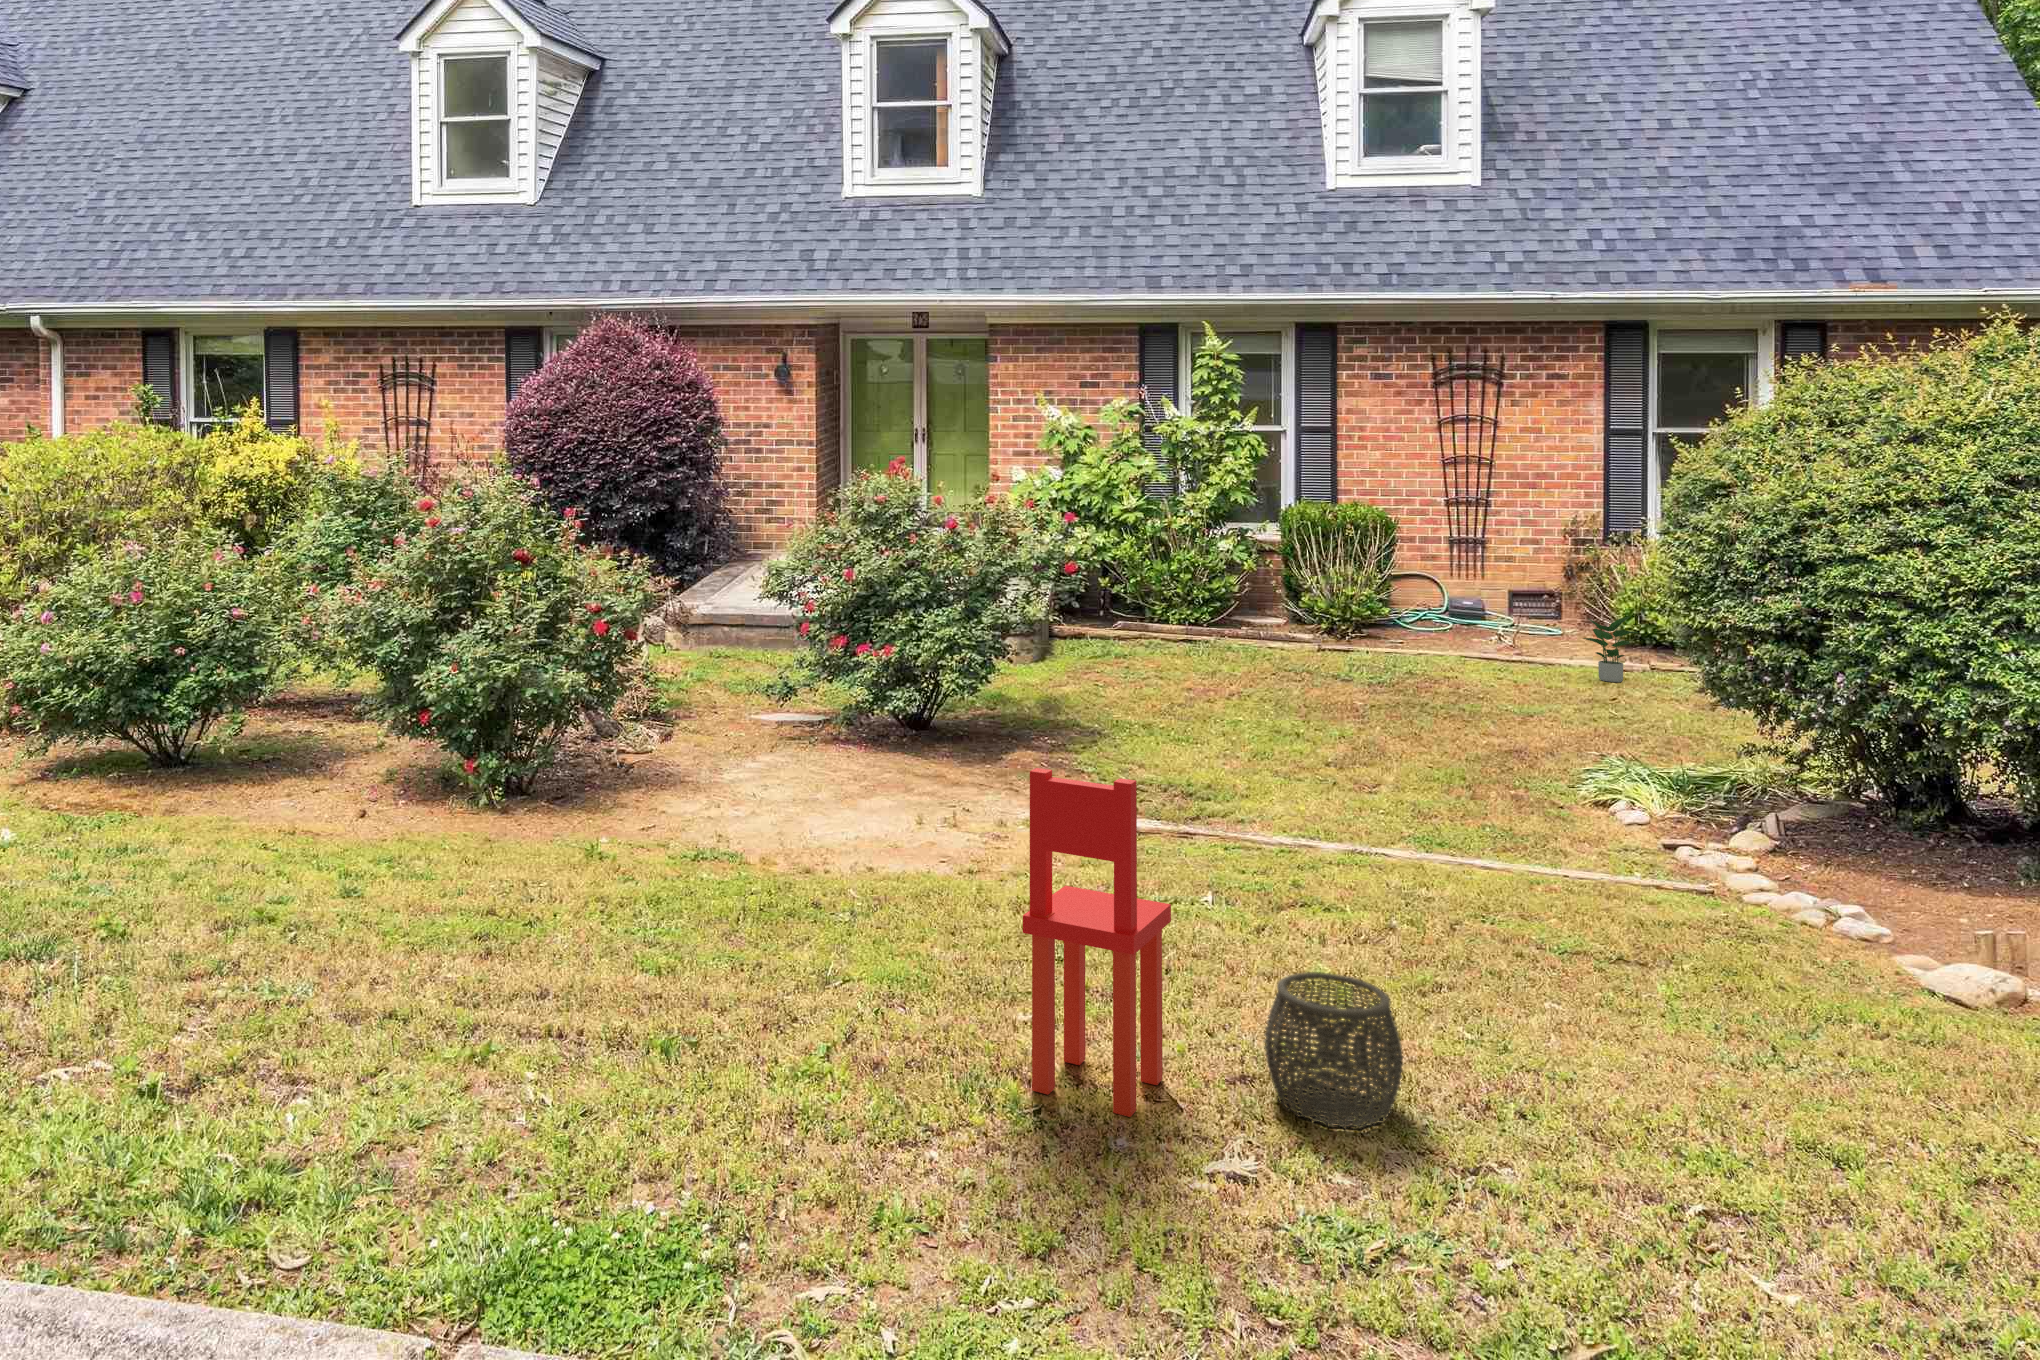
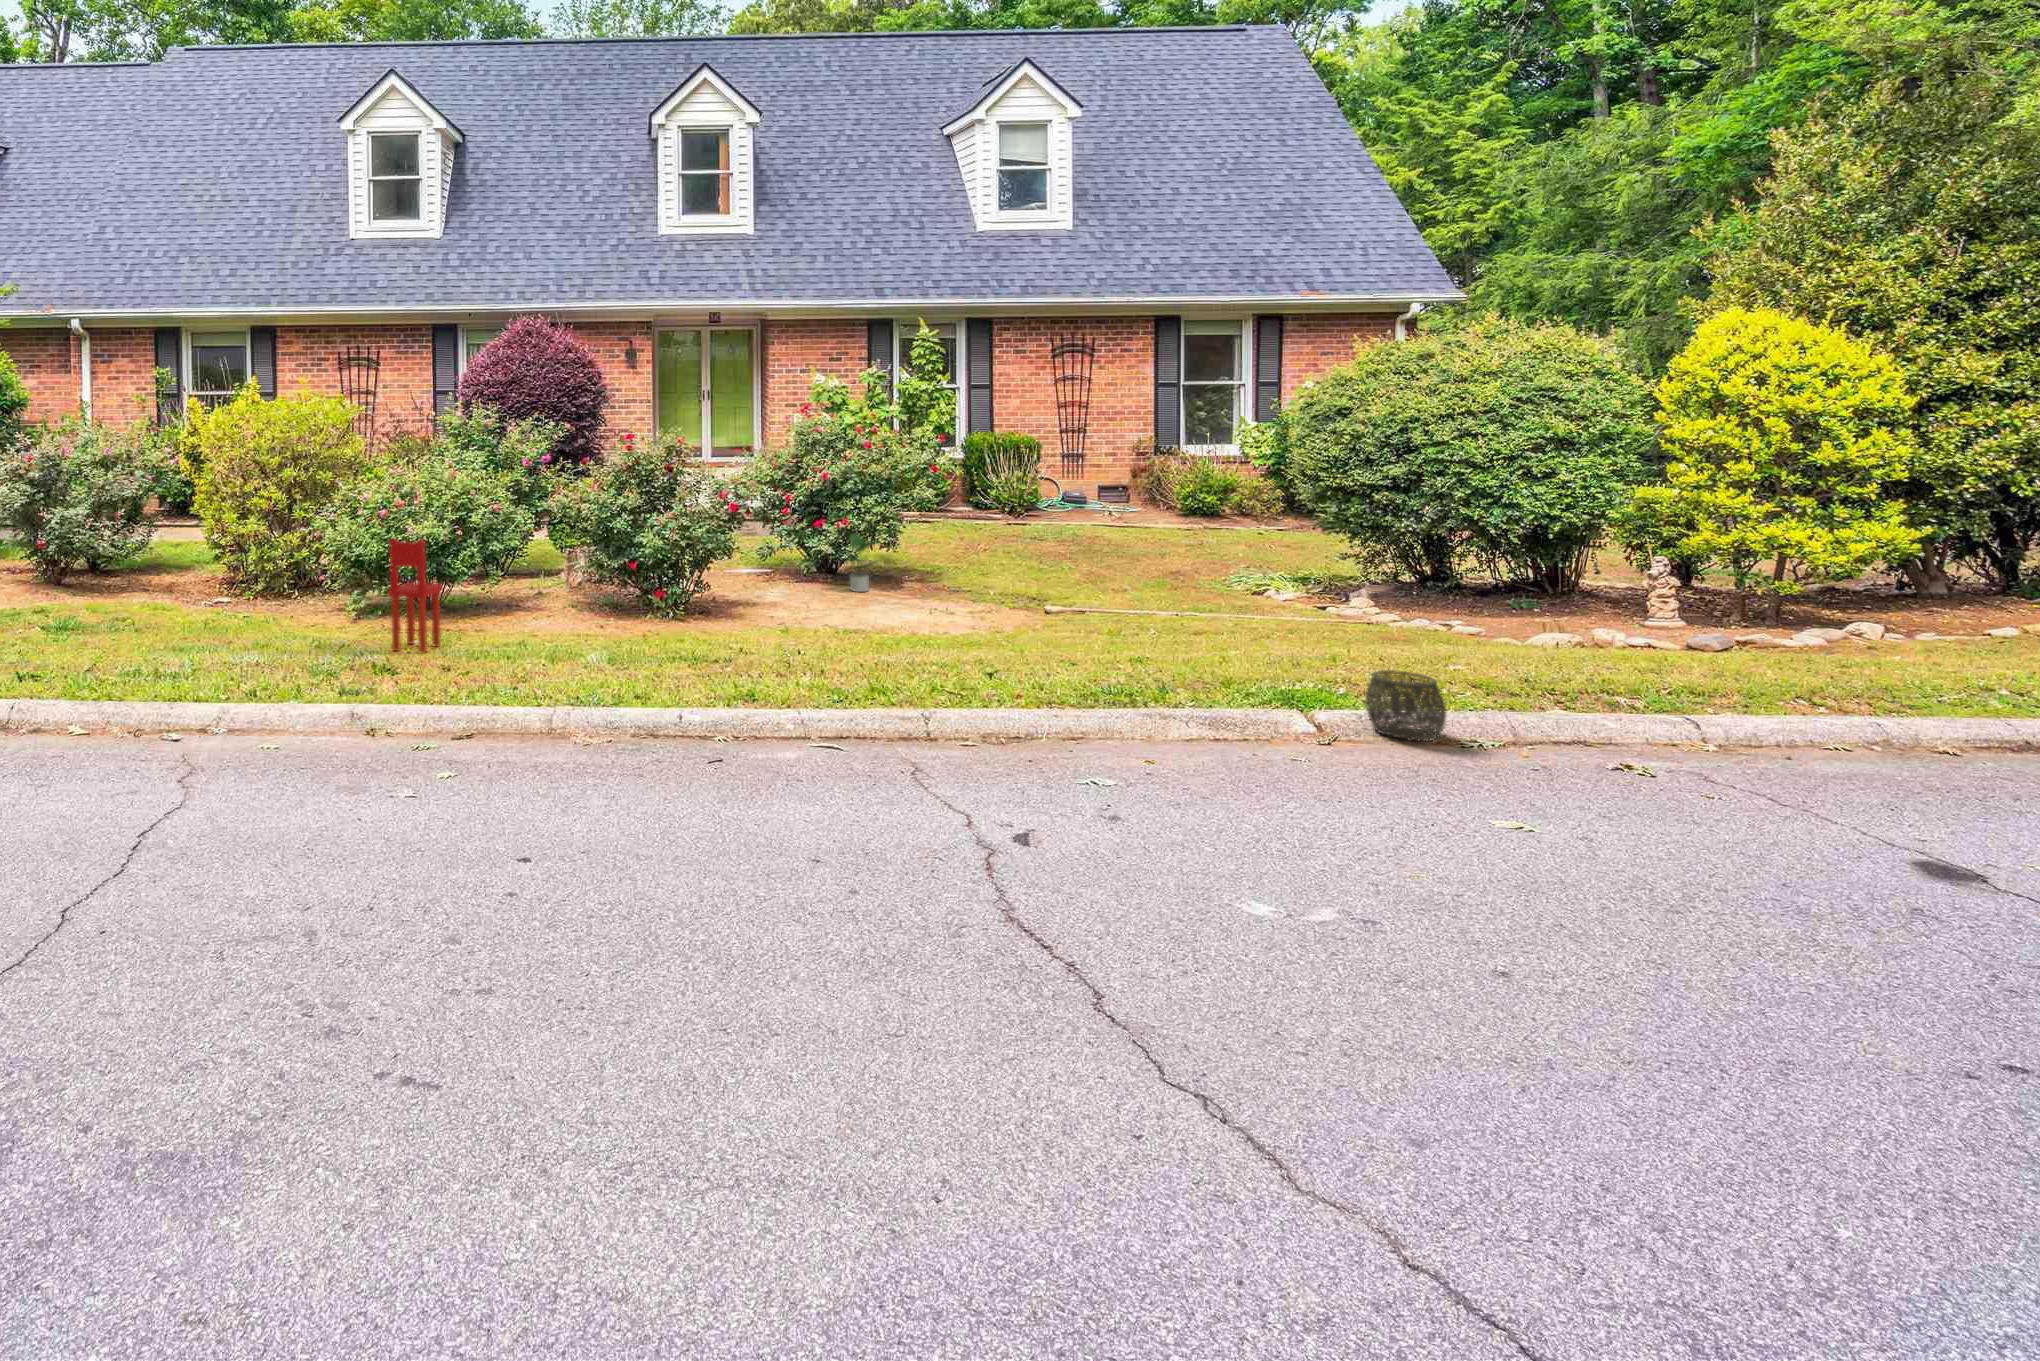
potted plant: present [1583,616,1638,682] -> present [844,533,878,592]
chair: present [1023,768,1171,1117] -> present [388,539,443,654]

